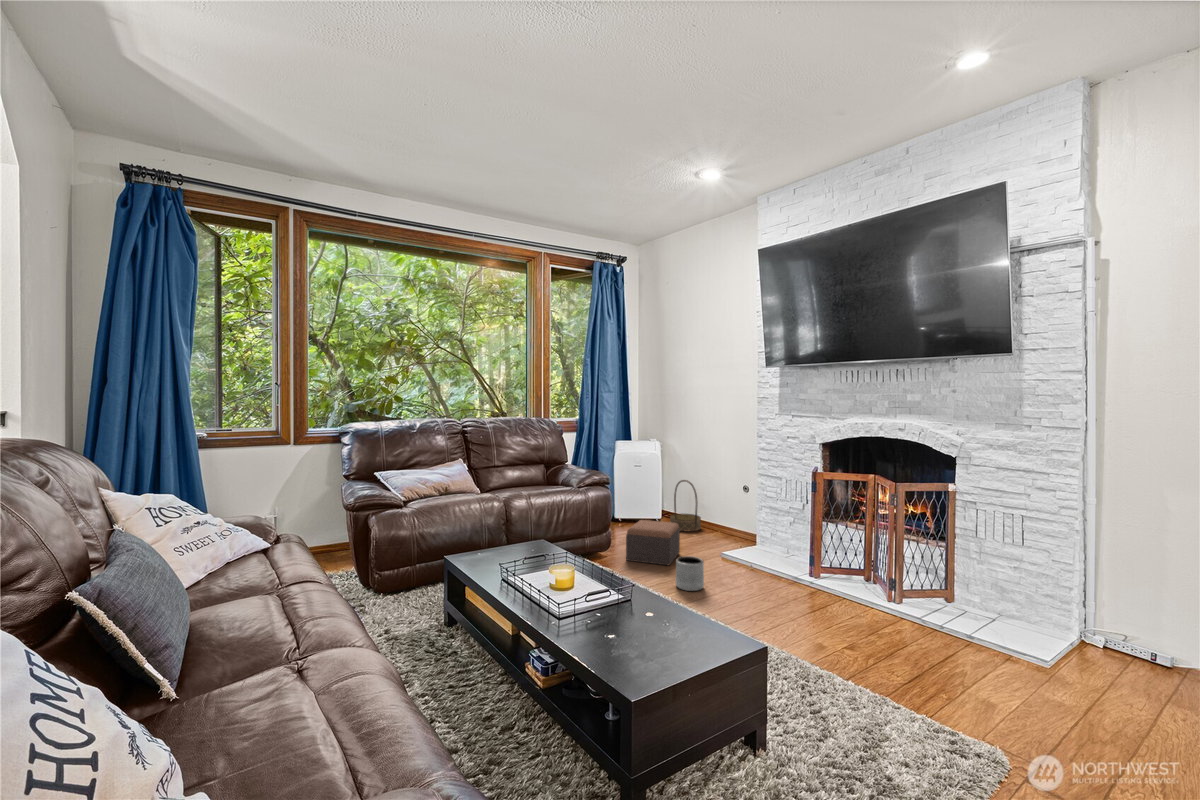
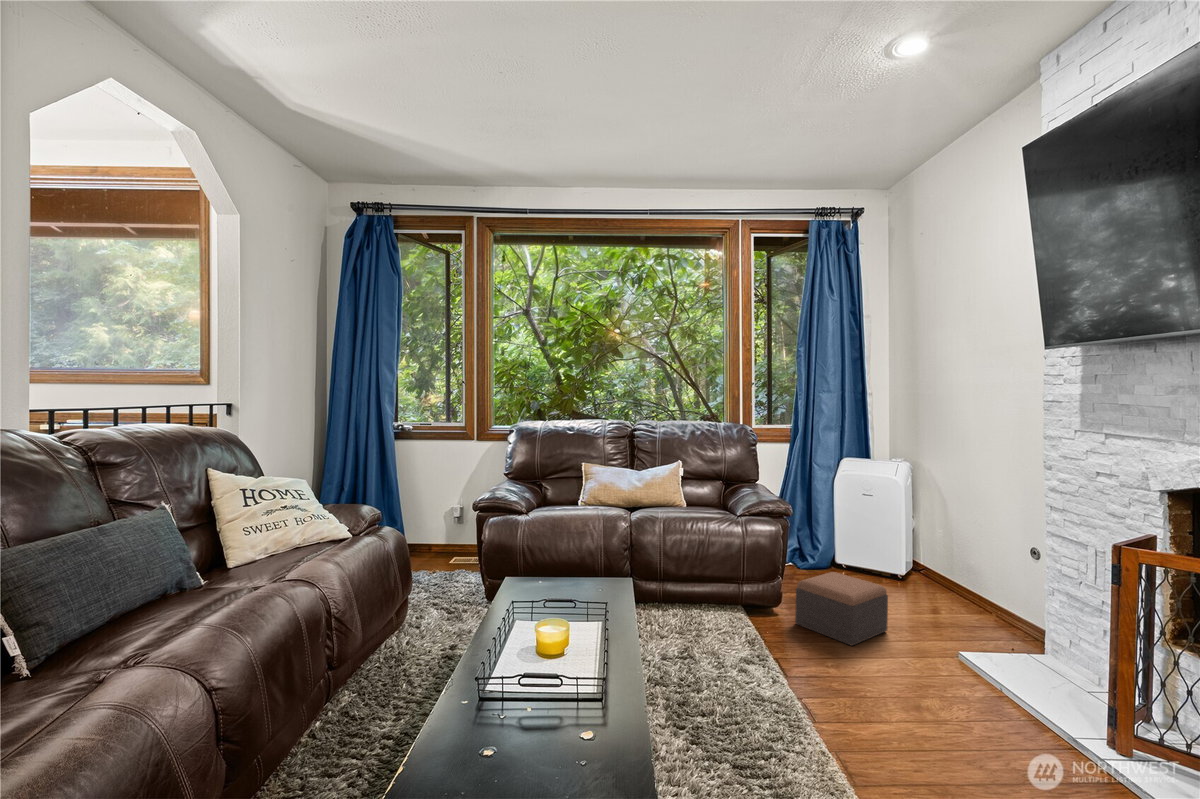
basket: present [670,480,701,531] -> none [913,524,966,603]
planter: present [676,556,704,591] -> none [828,638,874,696]

